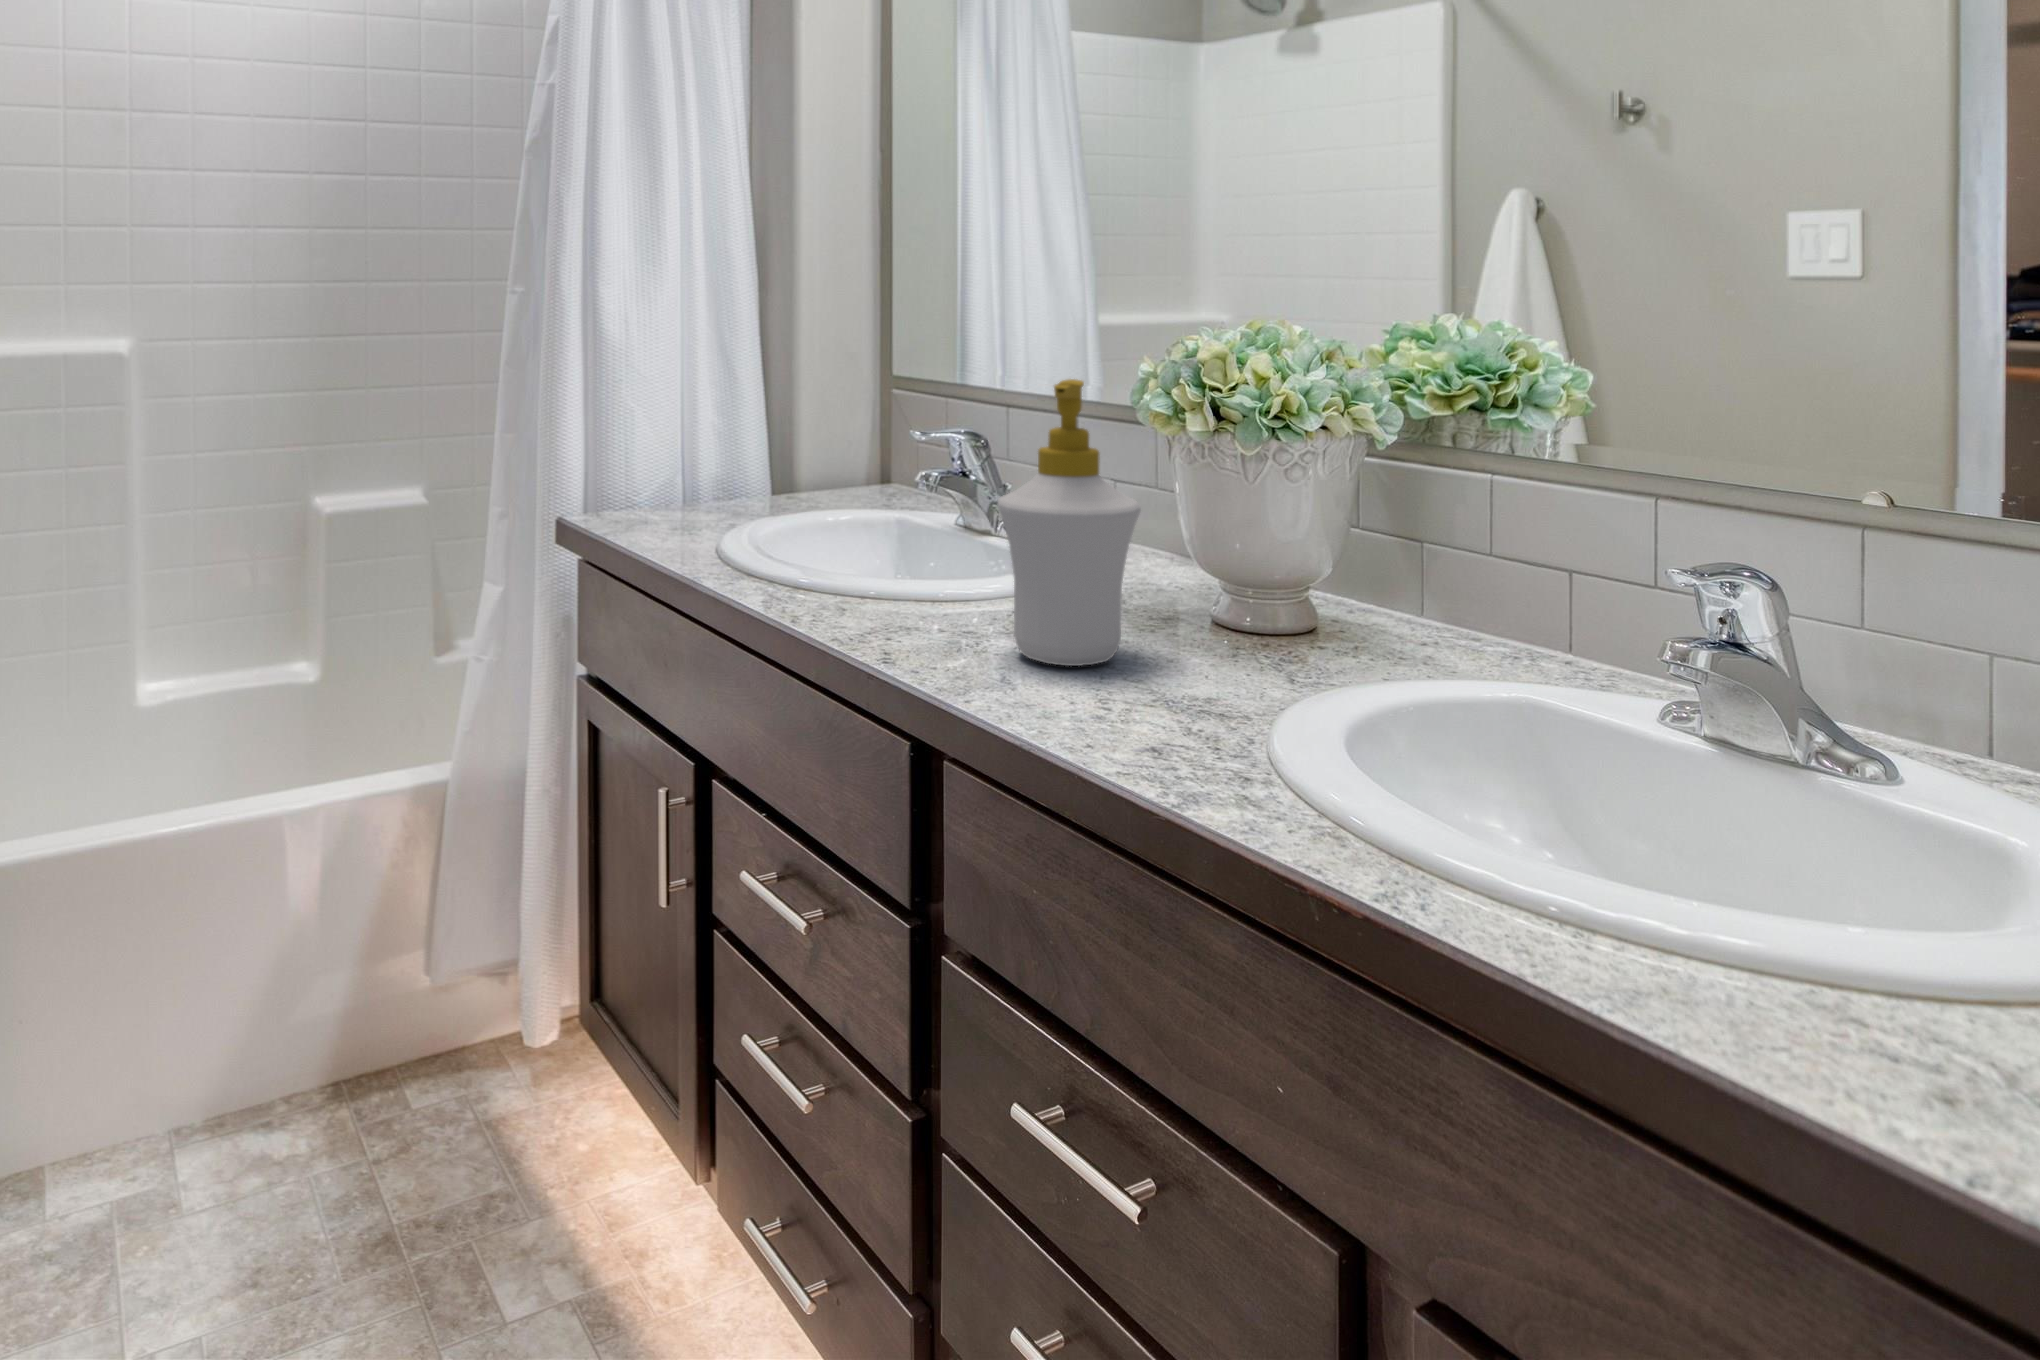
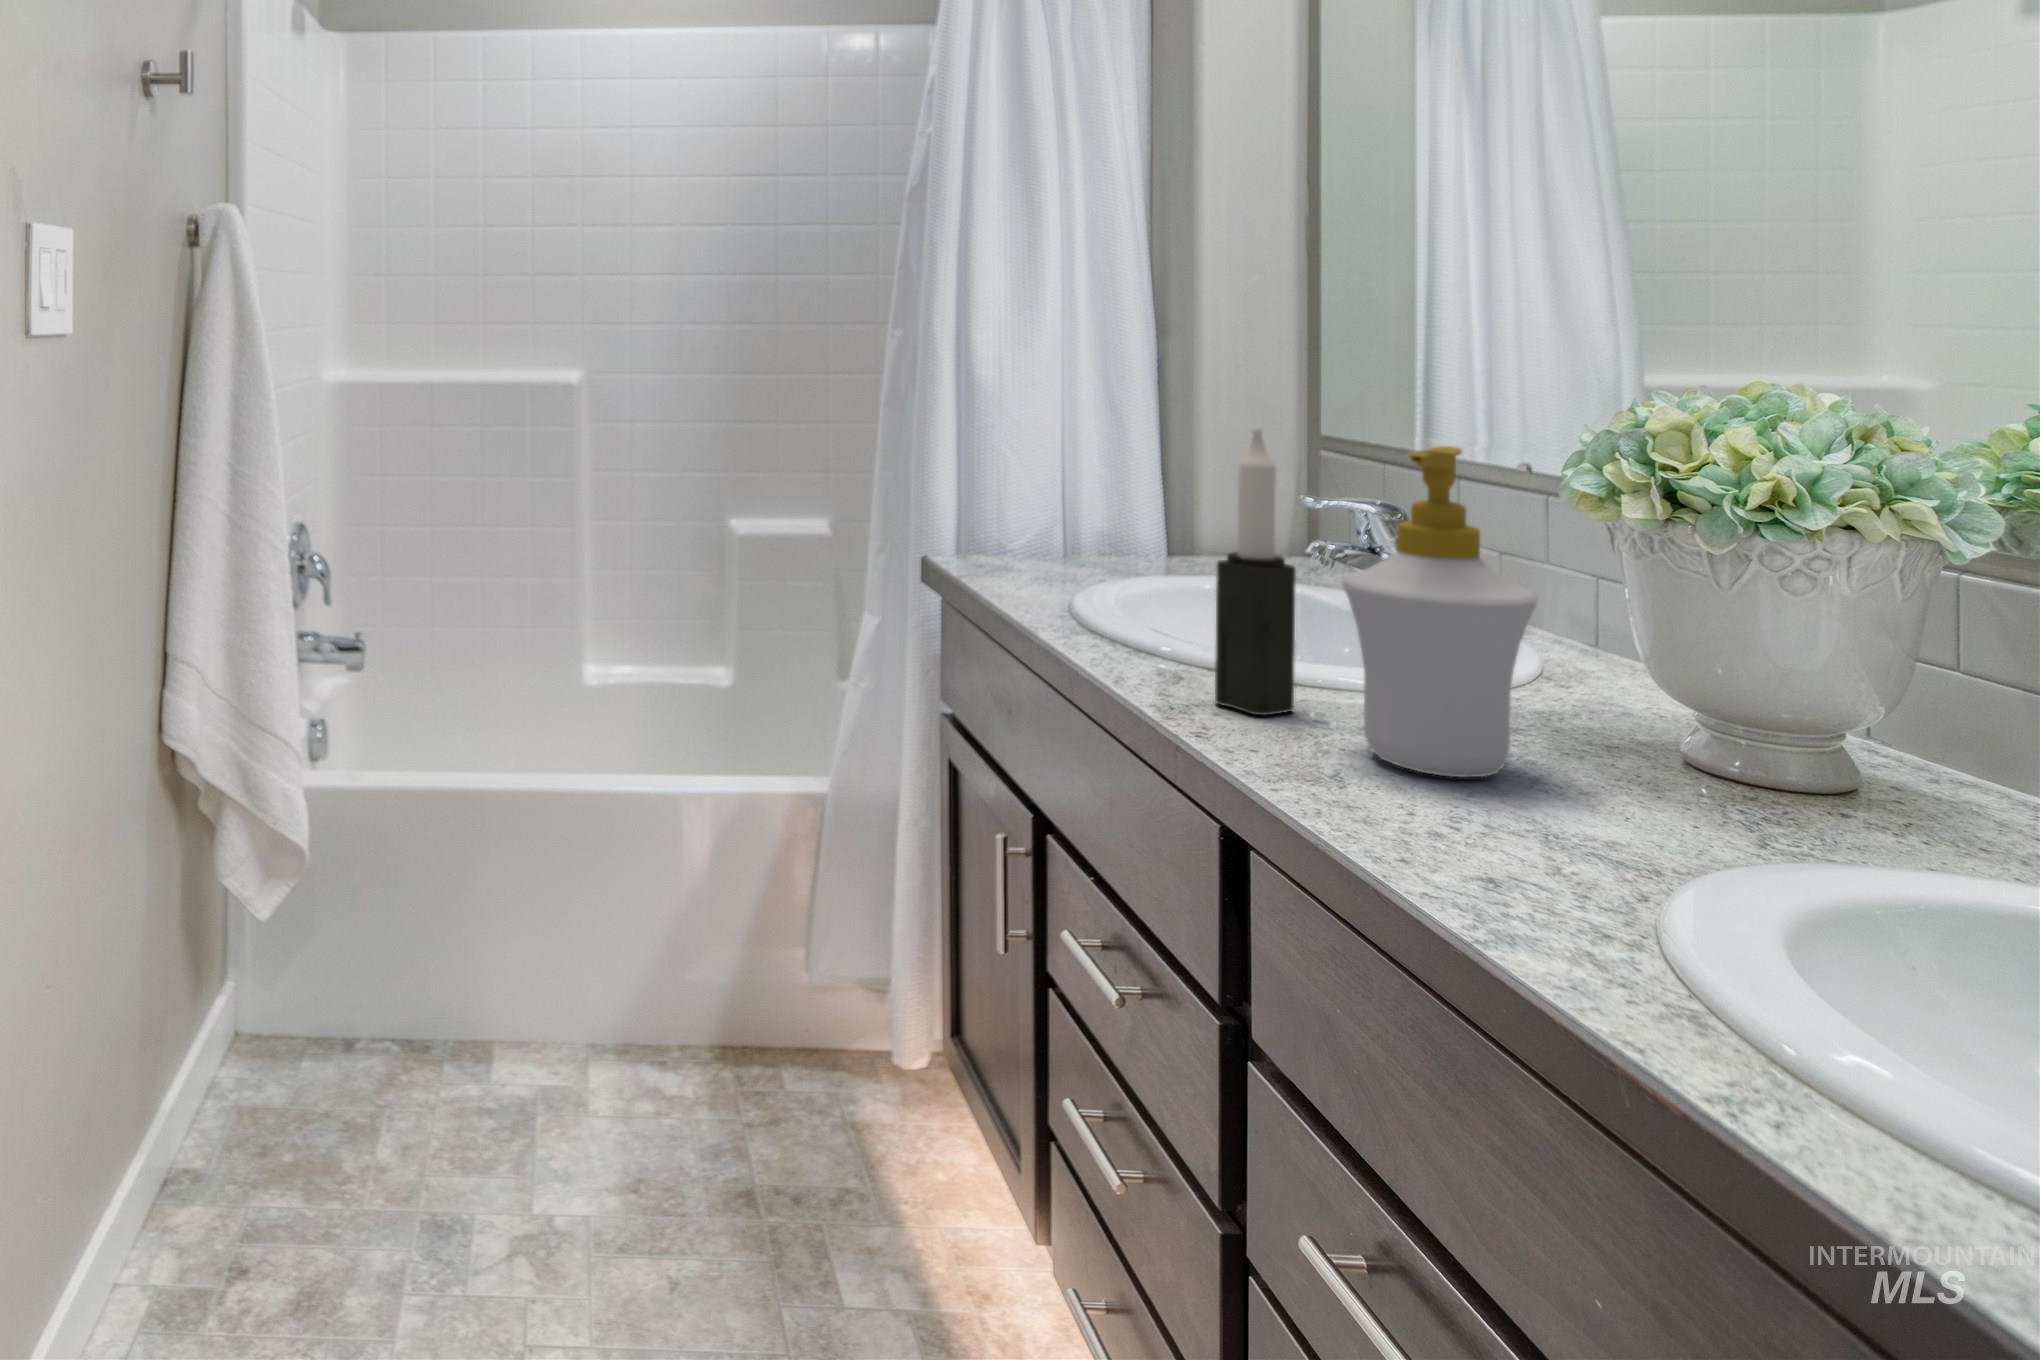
candle: none [882,369,946,635] -> present [1215,427,1296,715]

